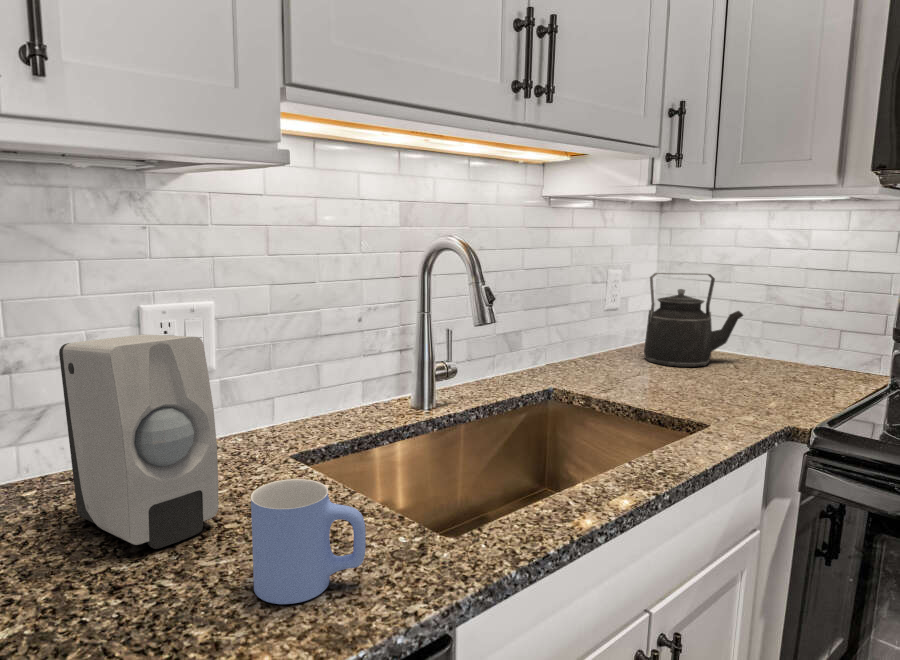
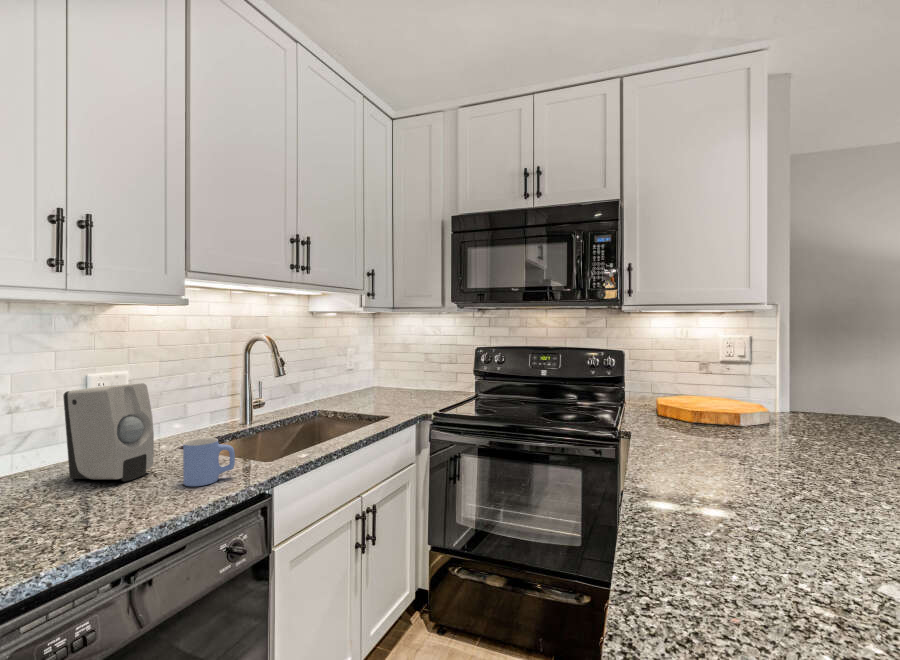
kettle: present [644,273,743,367] -> none [367,349,414,396]

